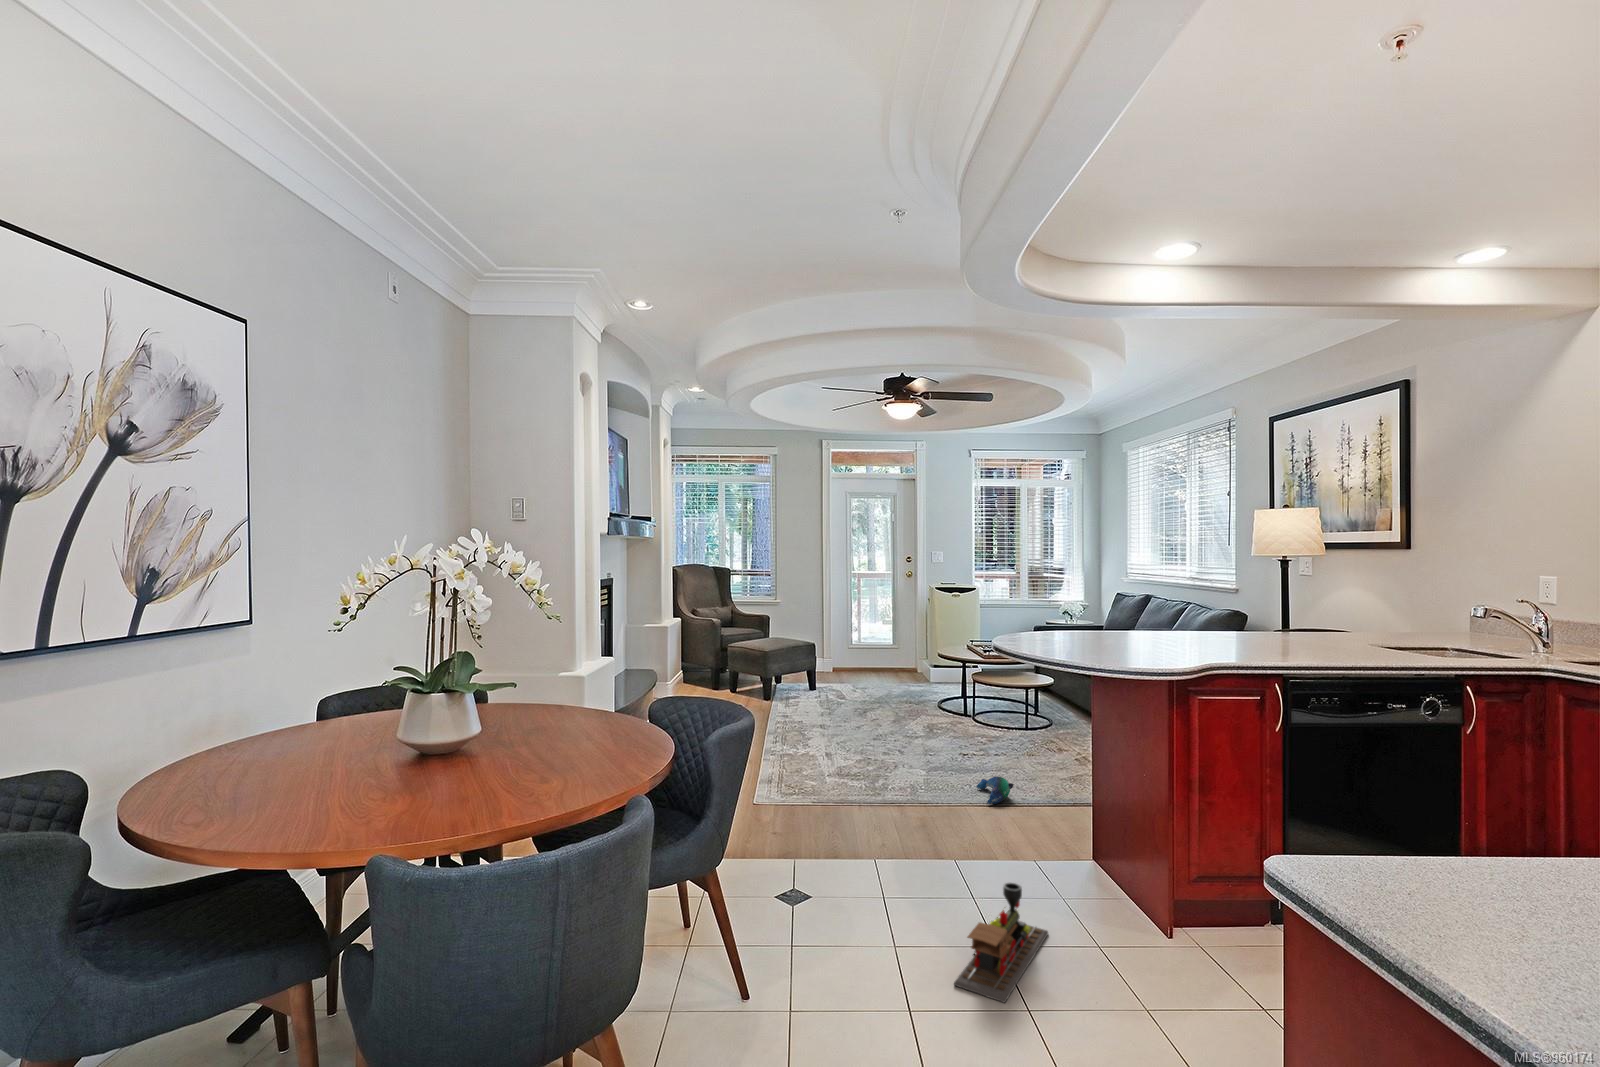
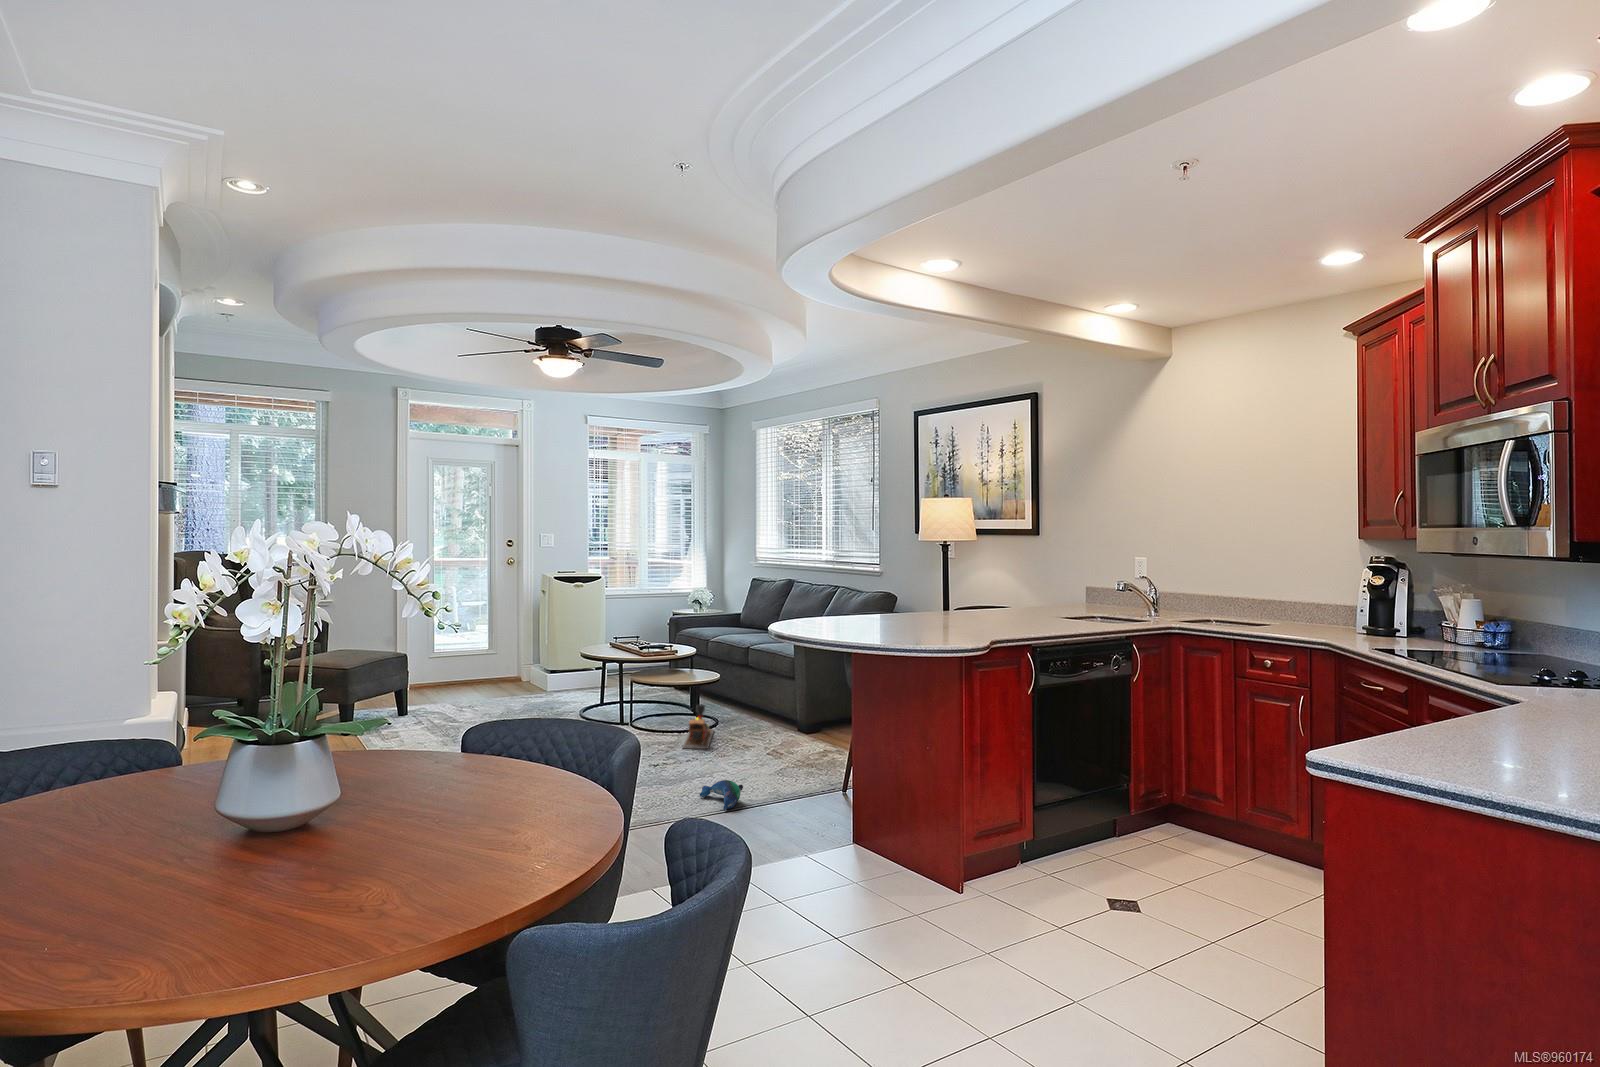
toy train: present [954,883,1048,1003] -> present [683,704,714,749]

